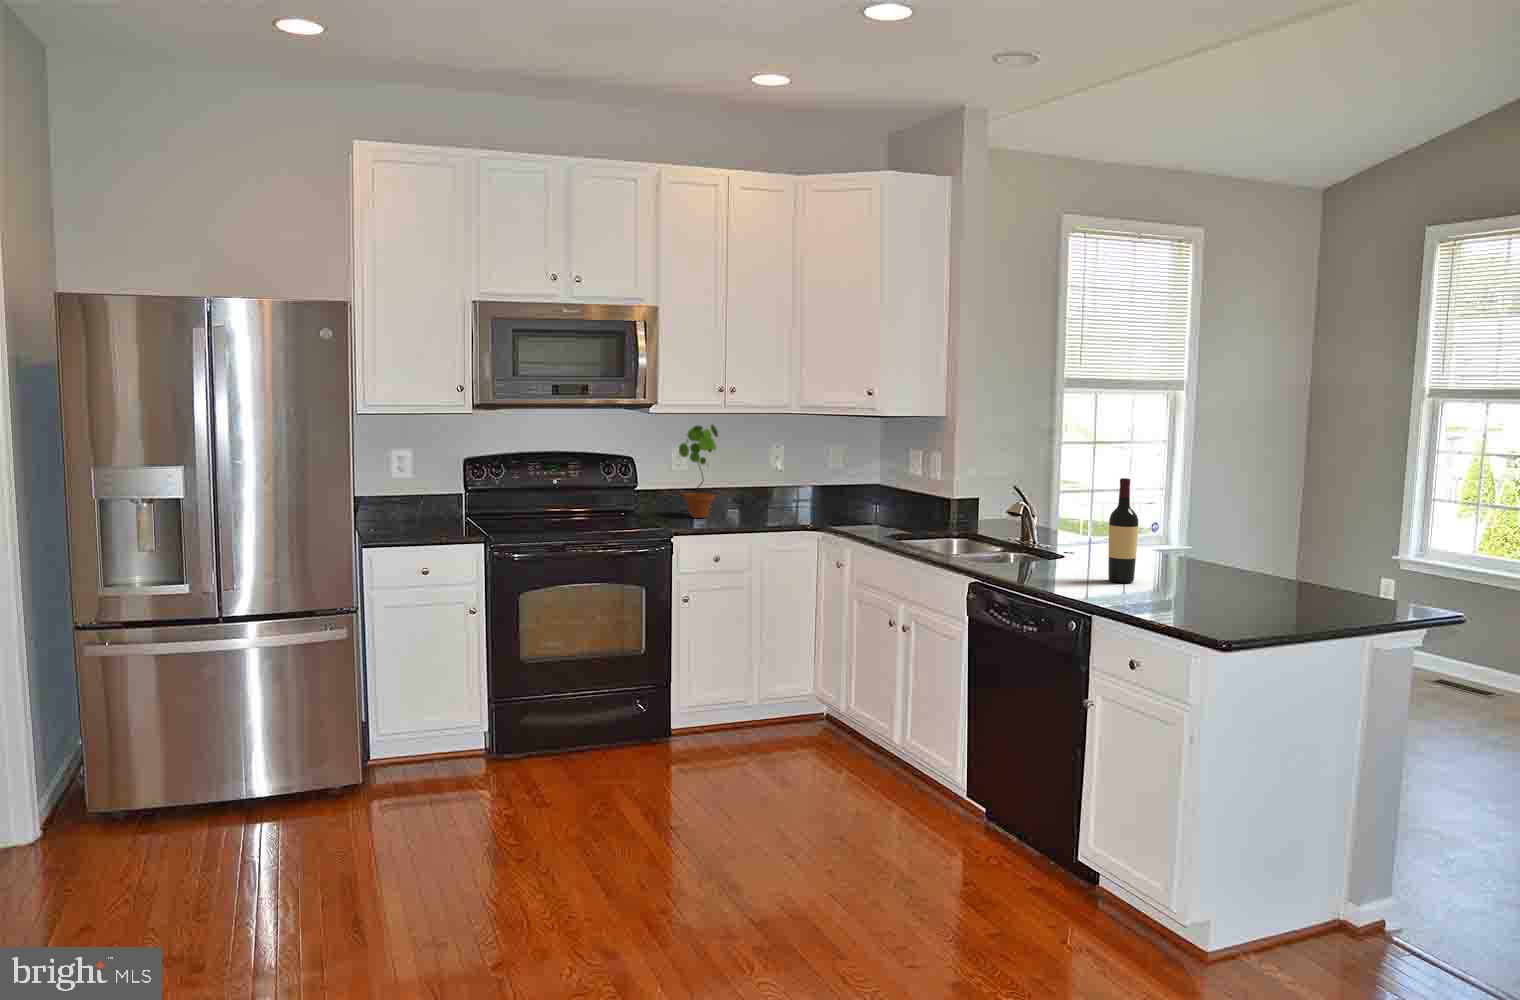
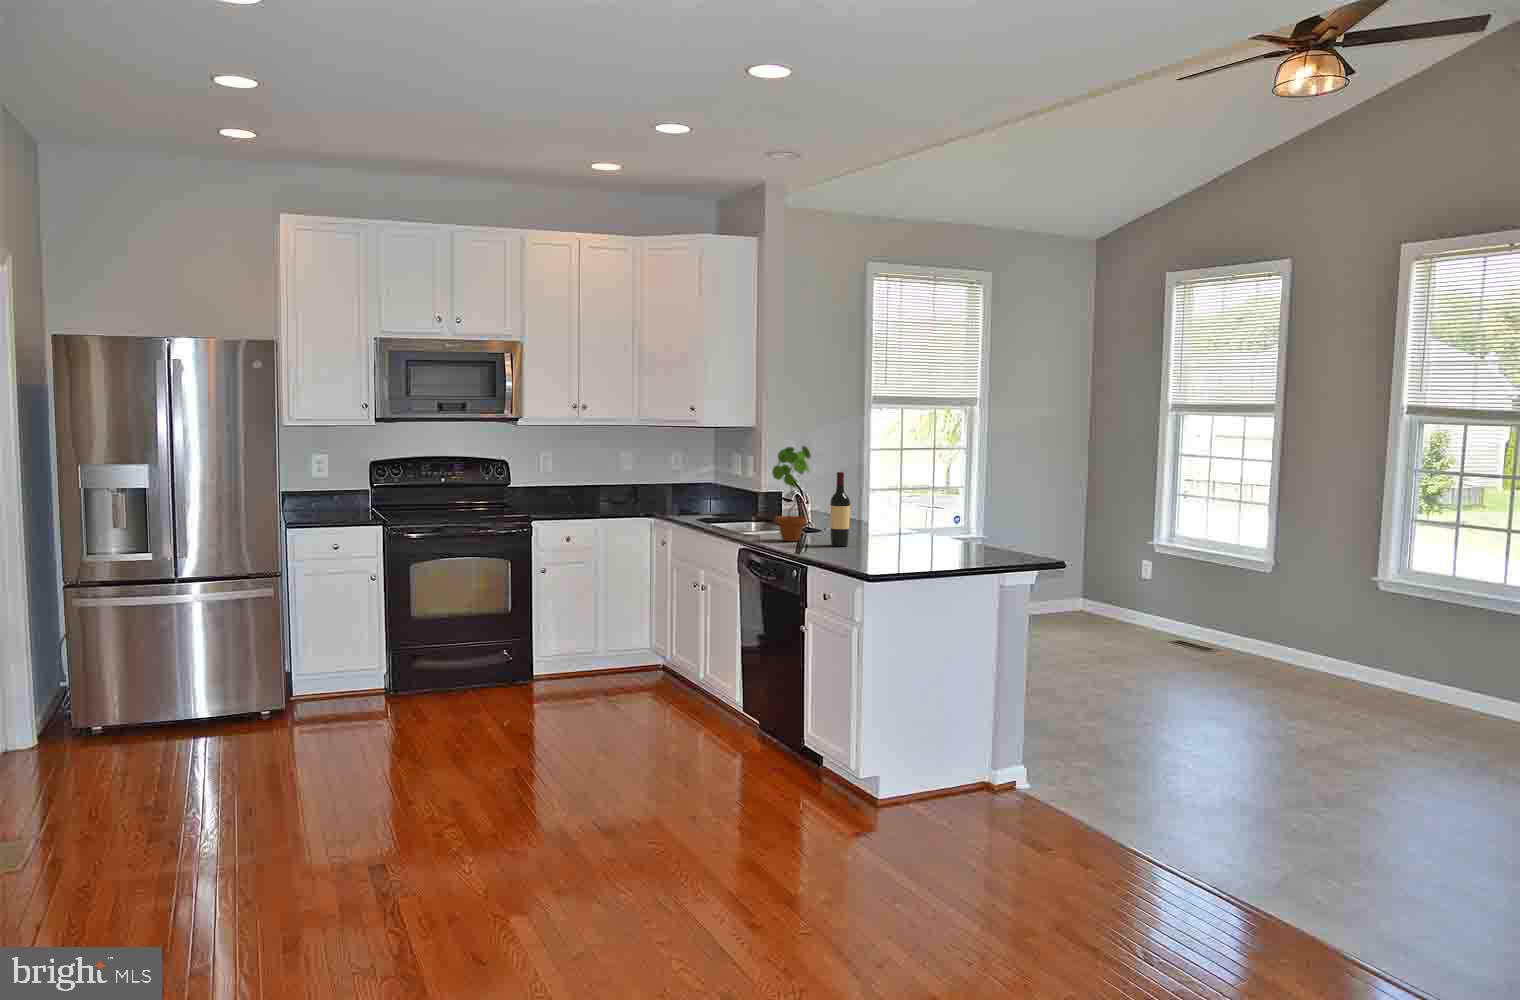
potted plant: present [679,425,718,518] -> present [772,446,811,541]

